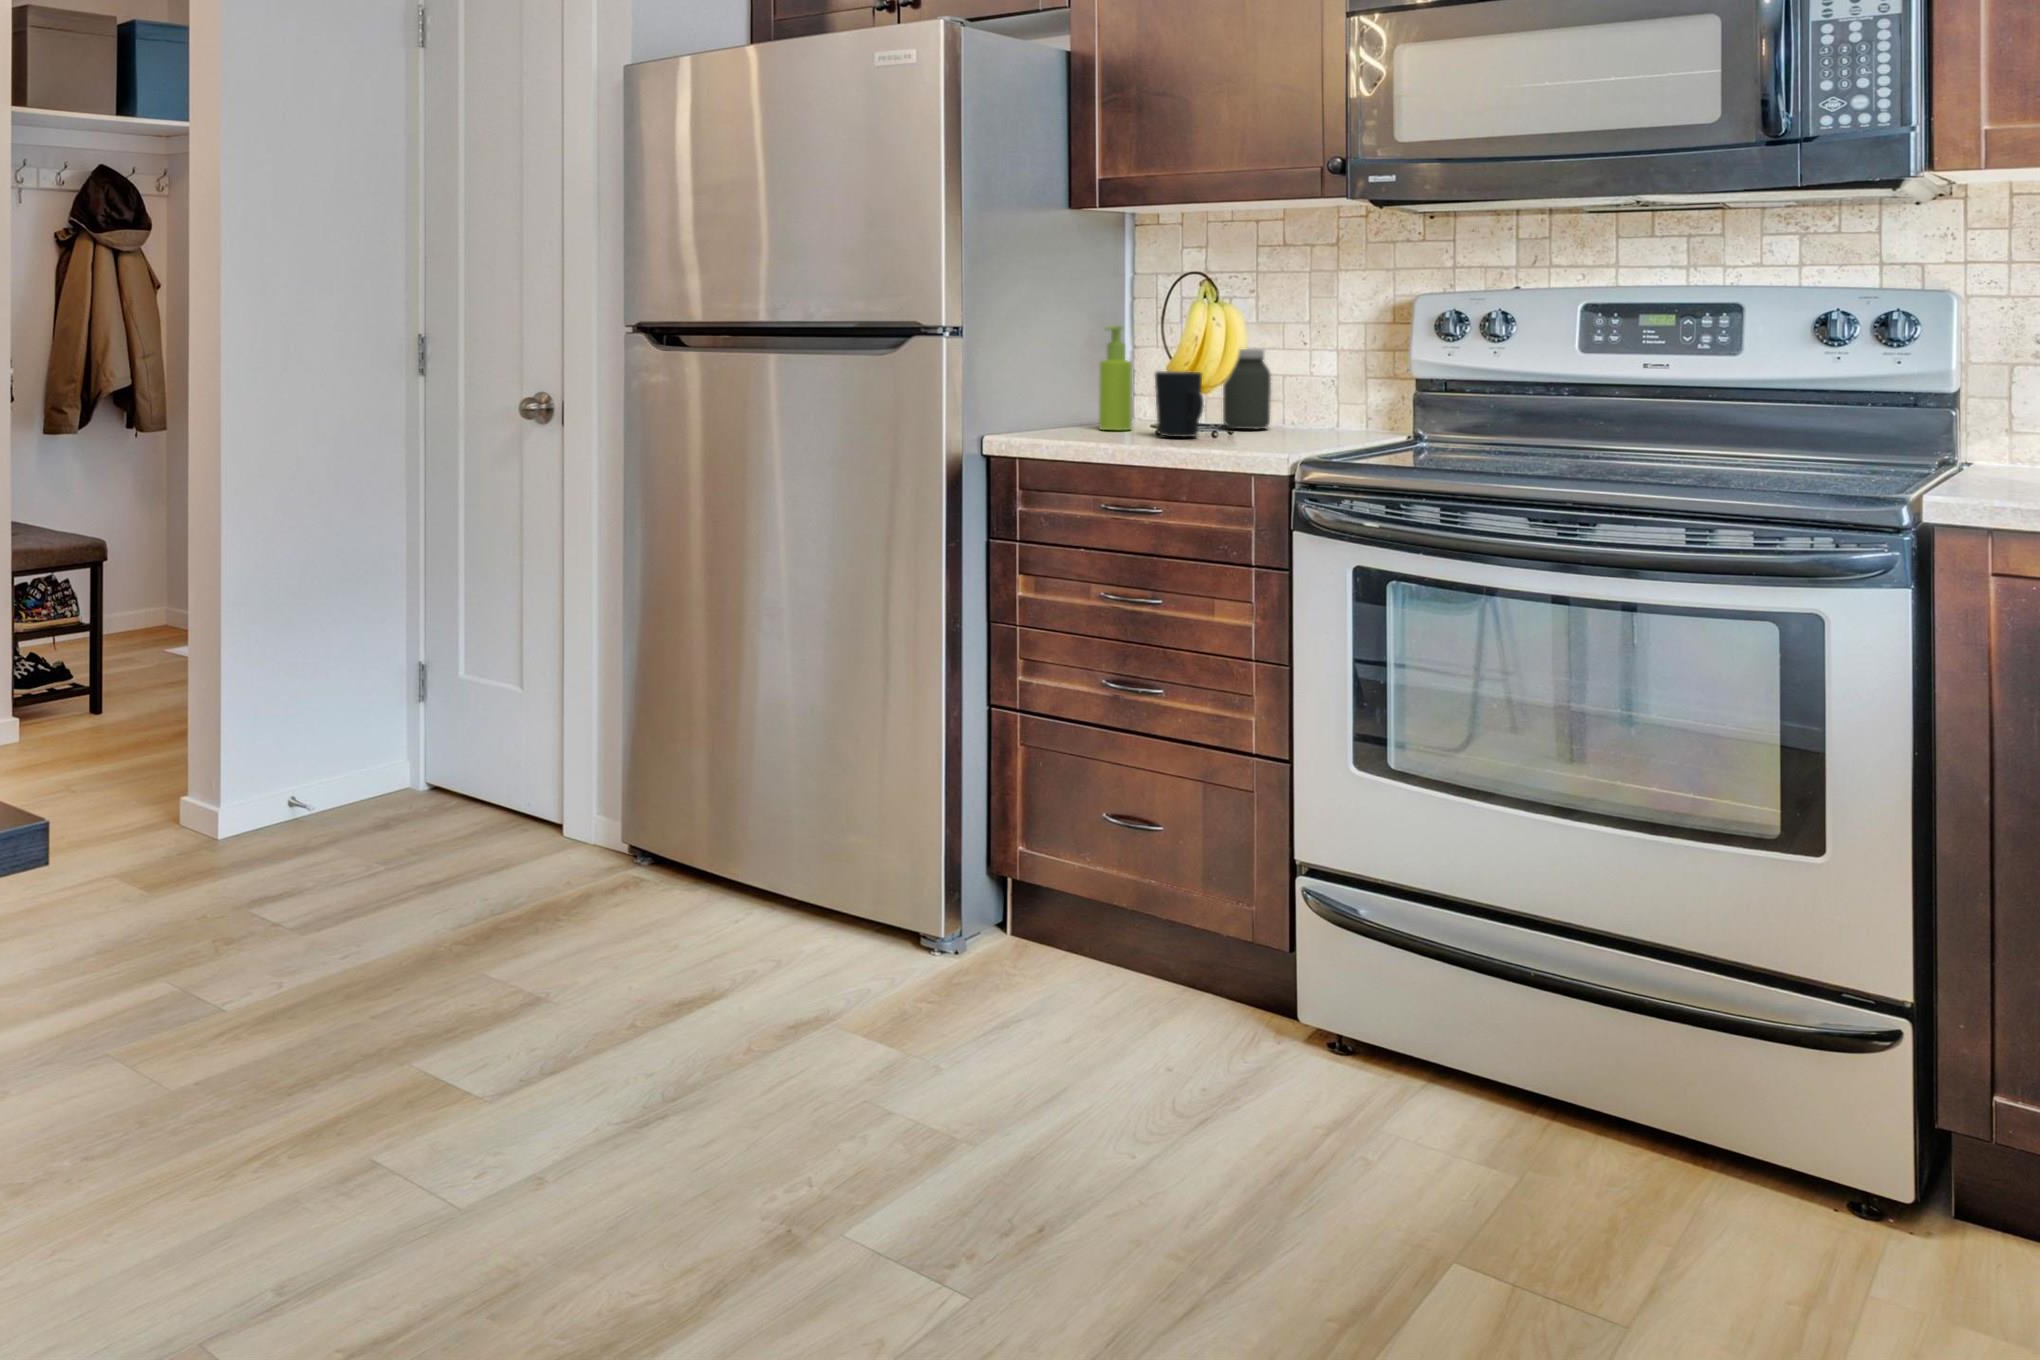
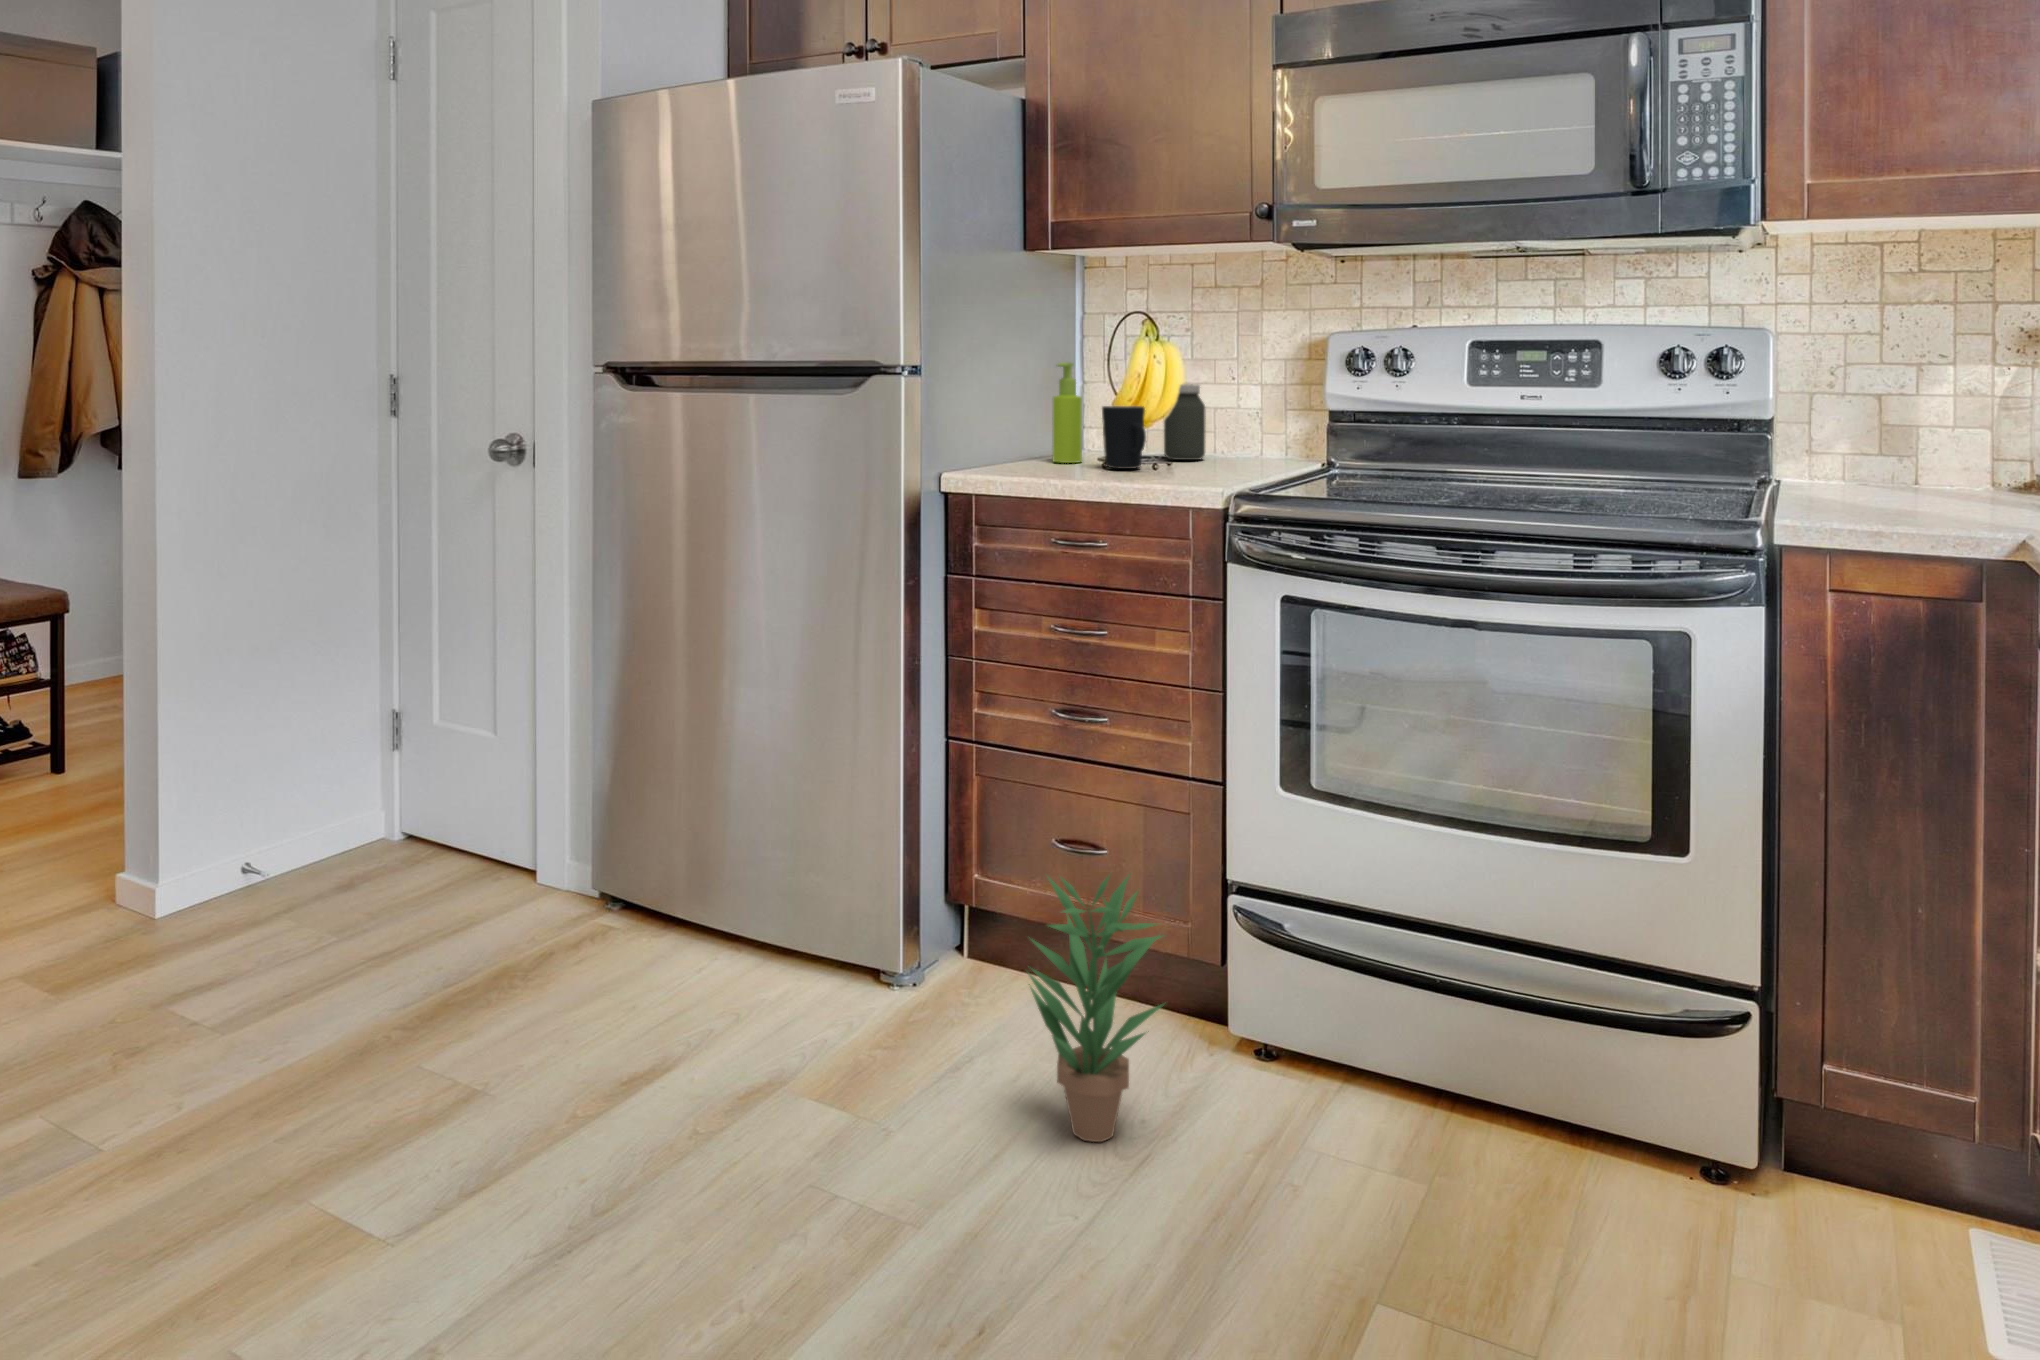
potted plant: none [1075,830,1226,1096] -> present [1029,874,1163,1142]

